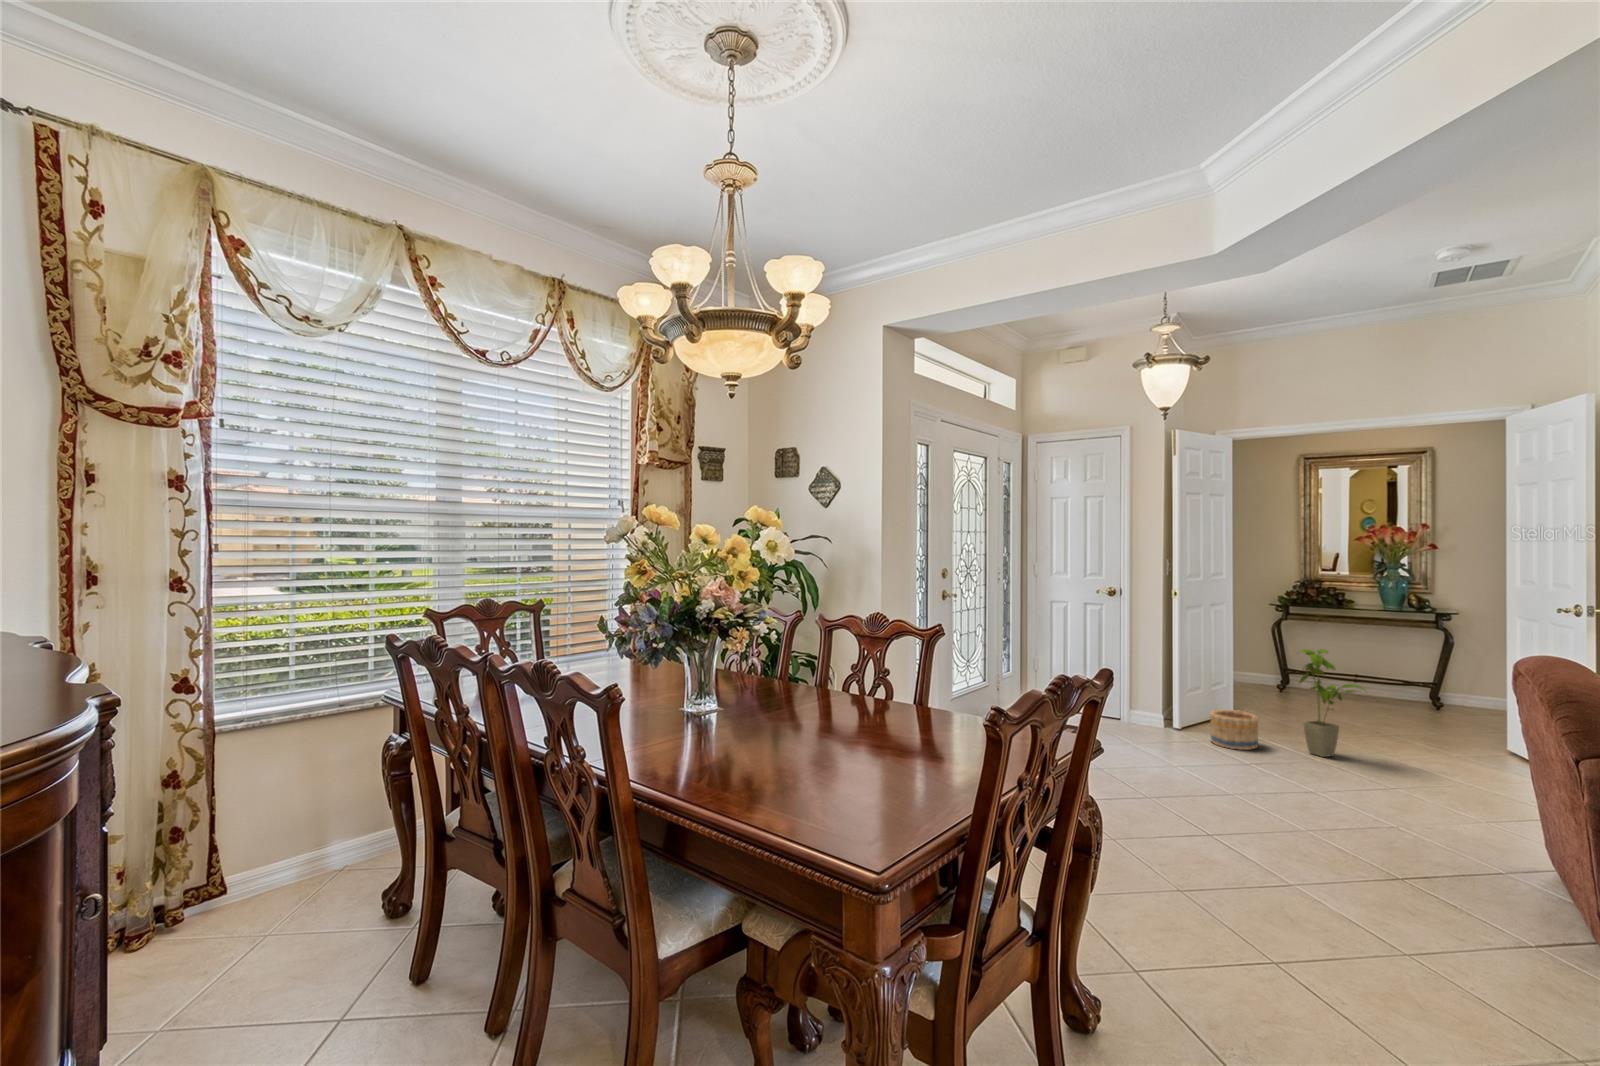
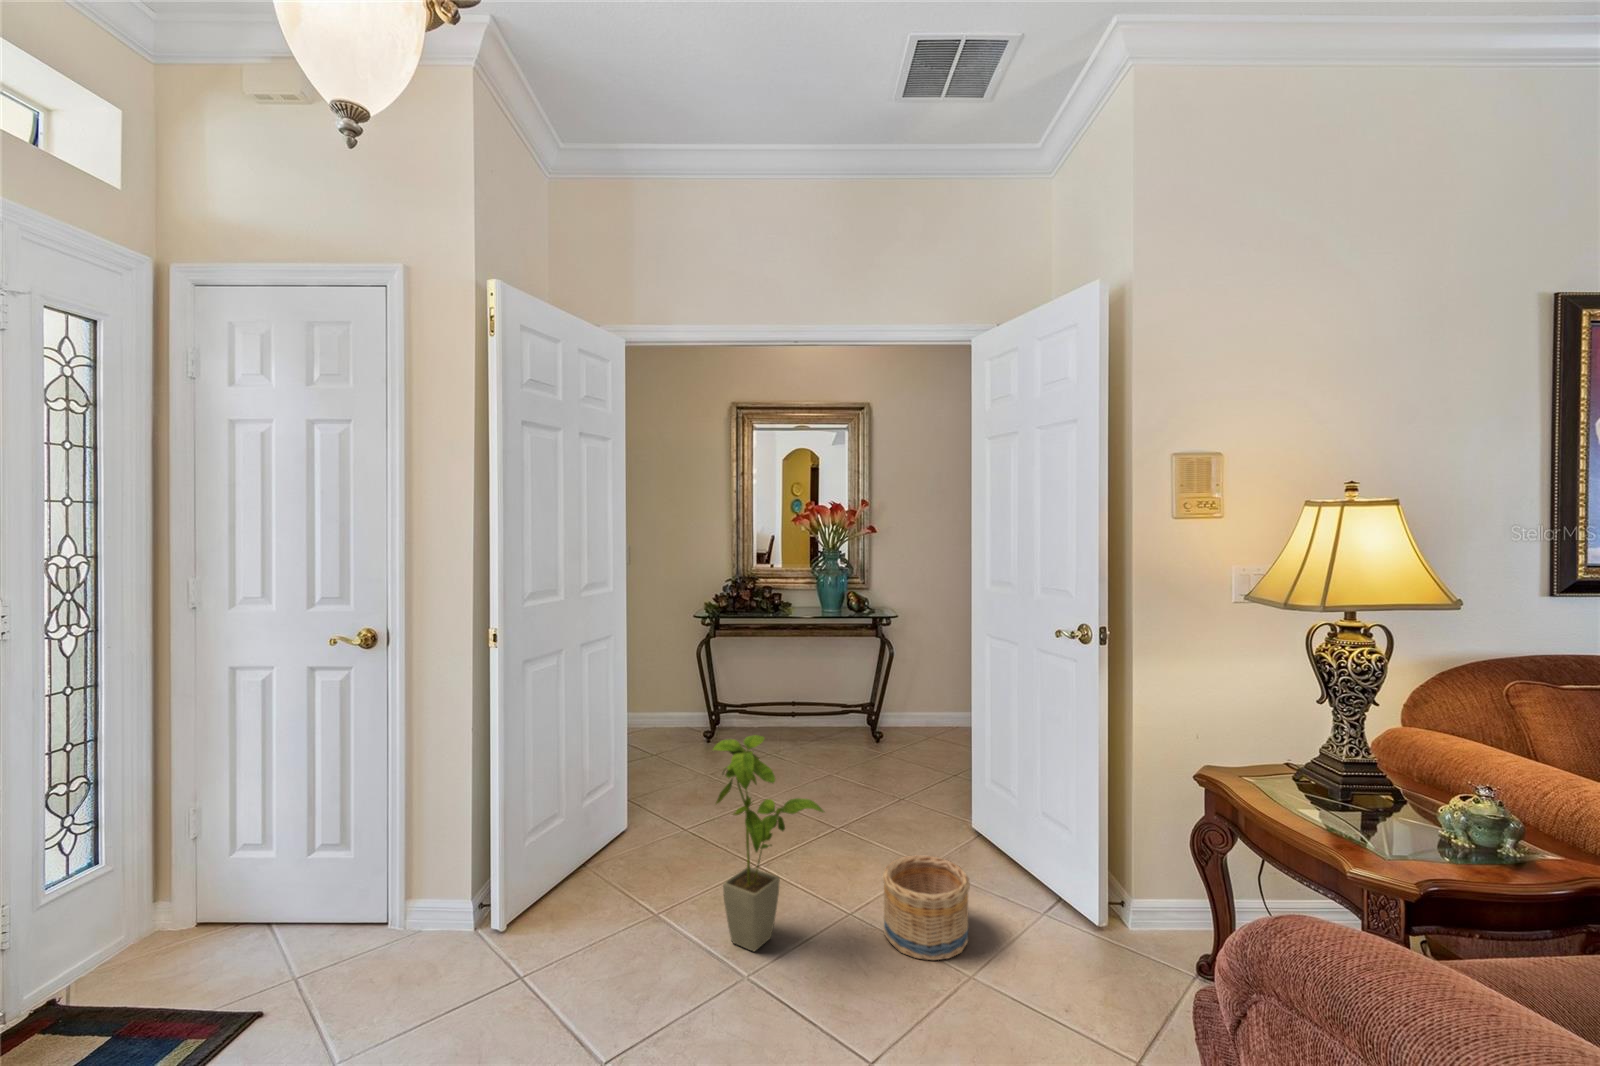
basket: present [1210,709,1259,750] -> present [882,855,970,960]

